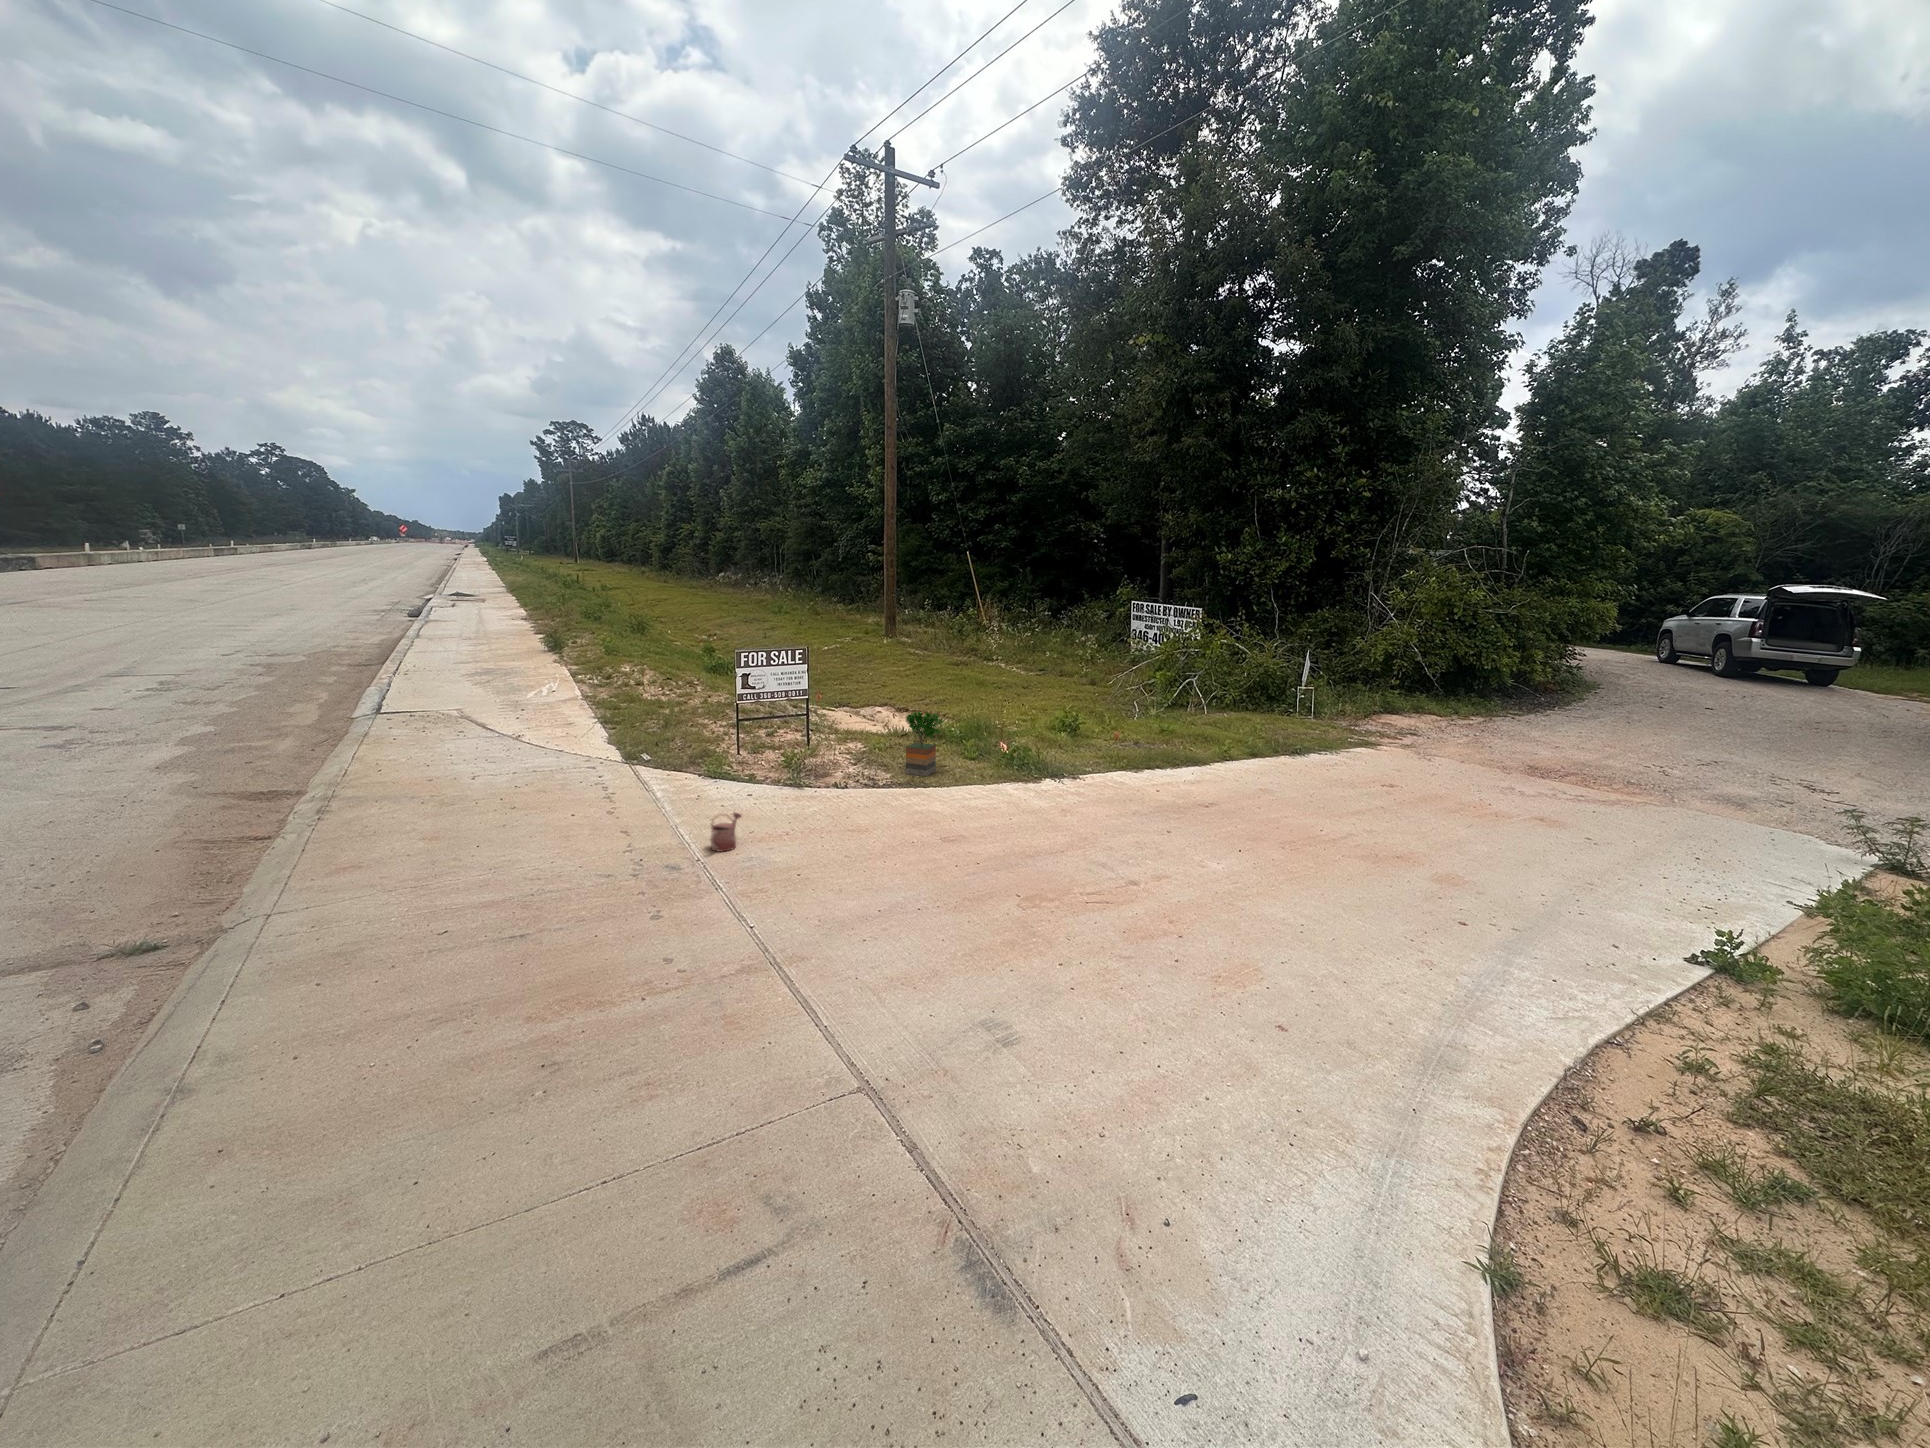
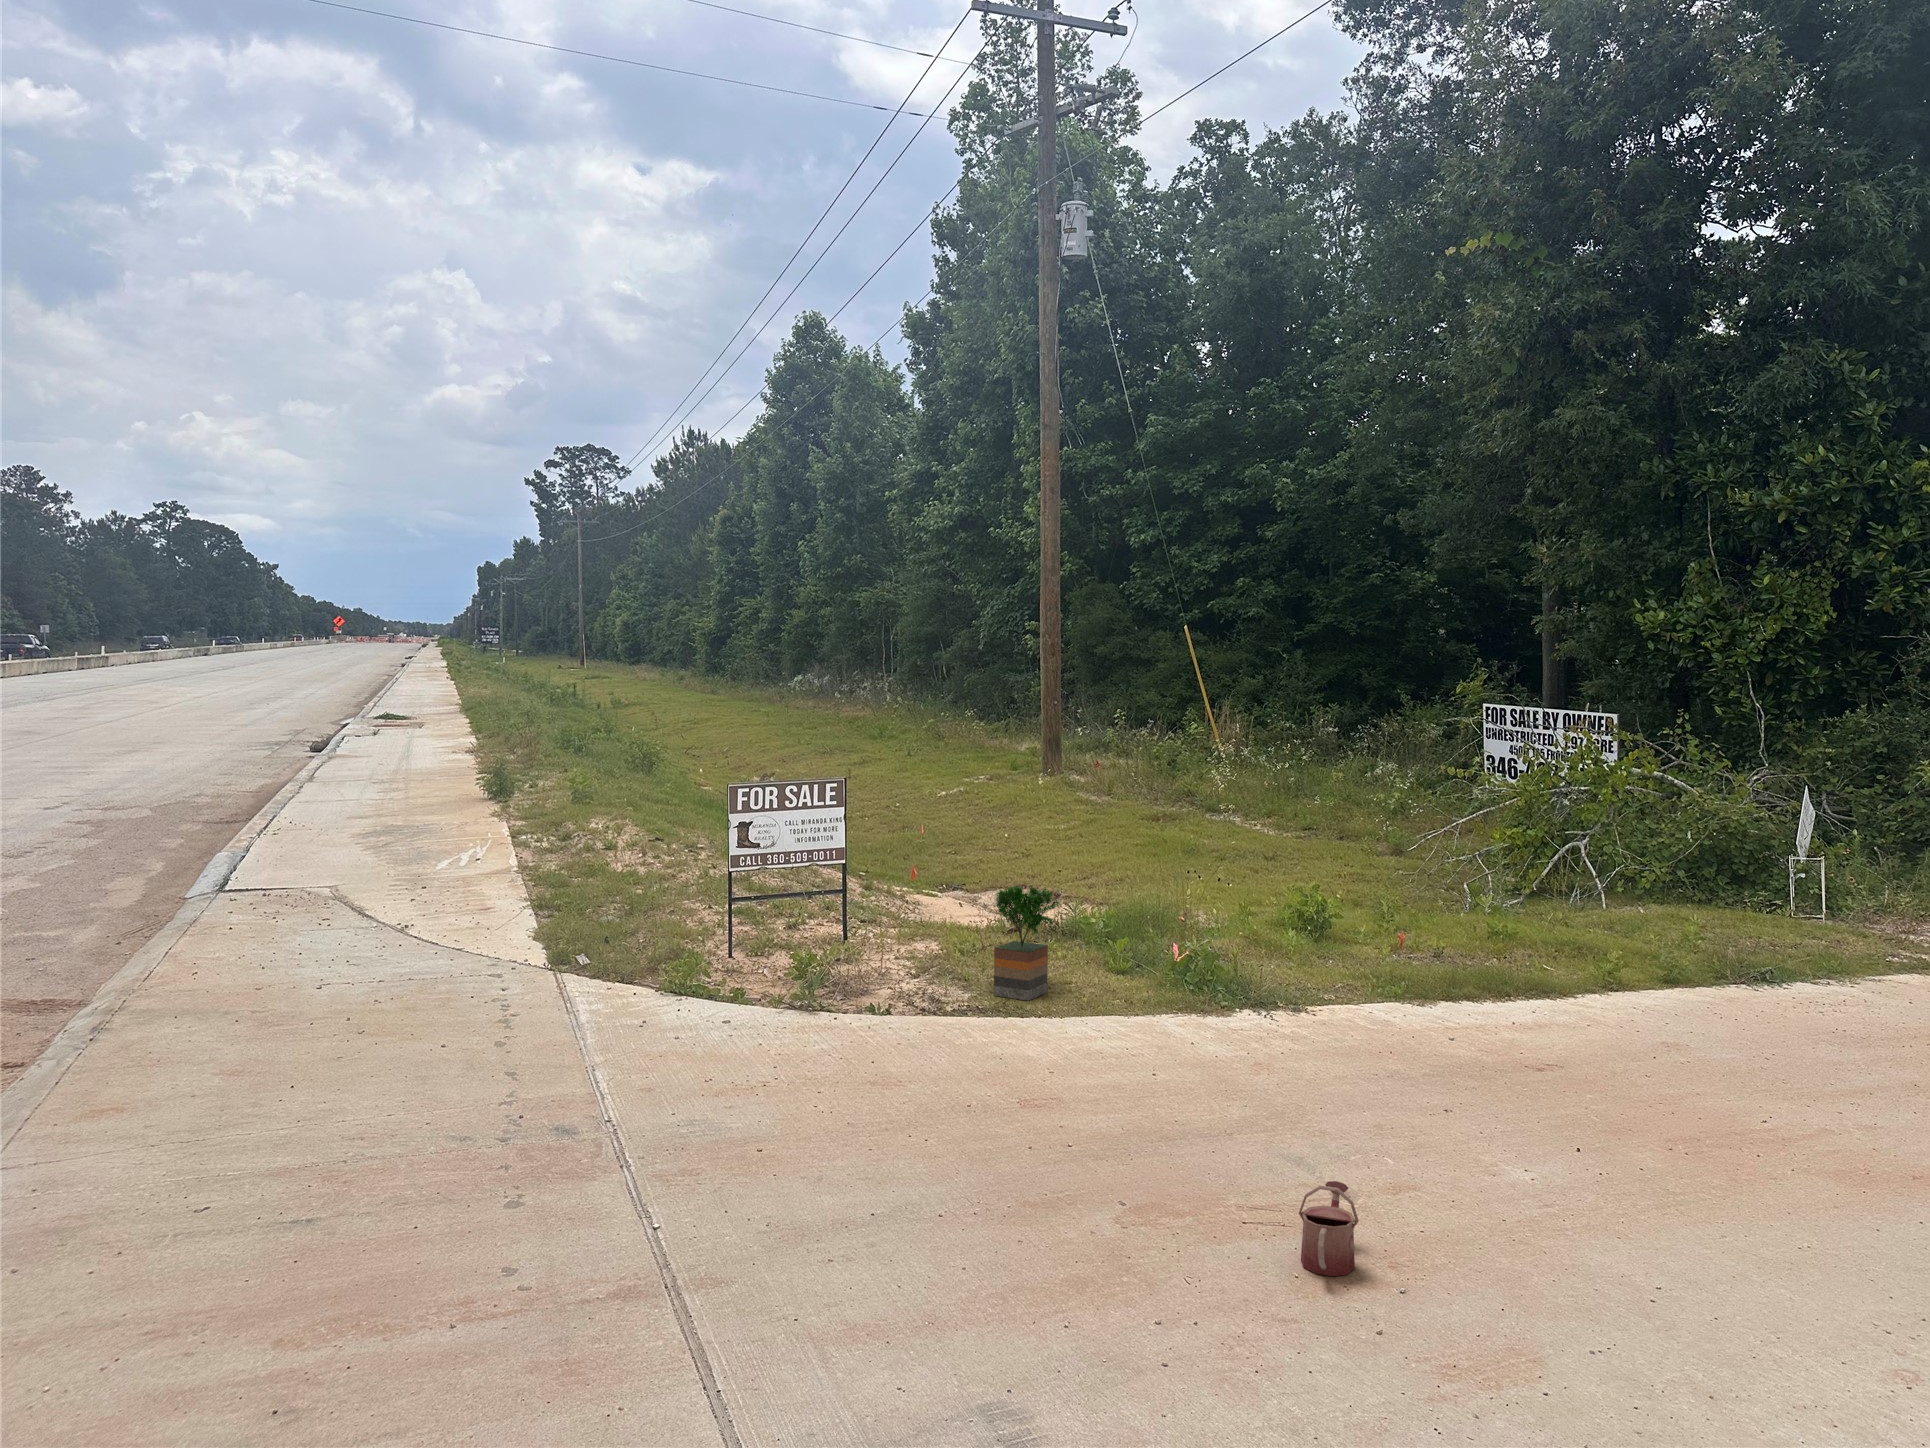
watering can: present [710,813,742,852] -> present [1299,1181,1359,1276]

